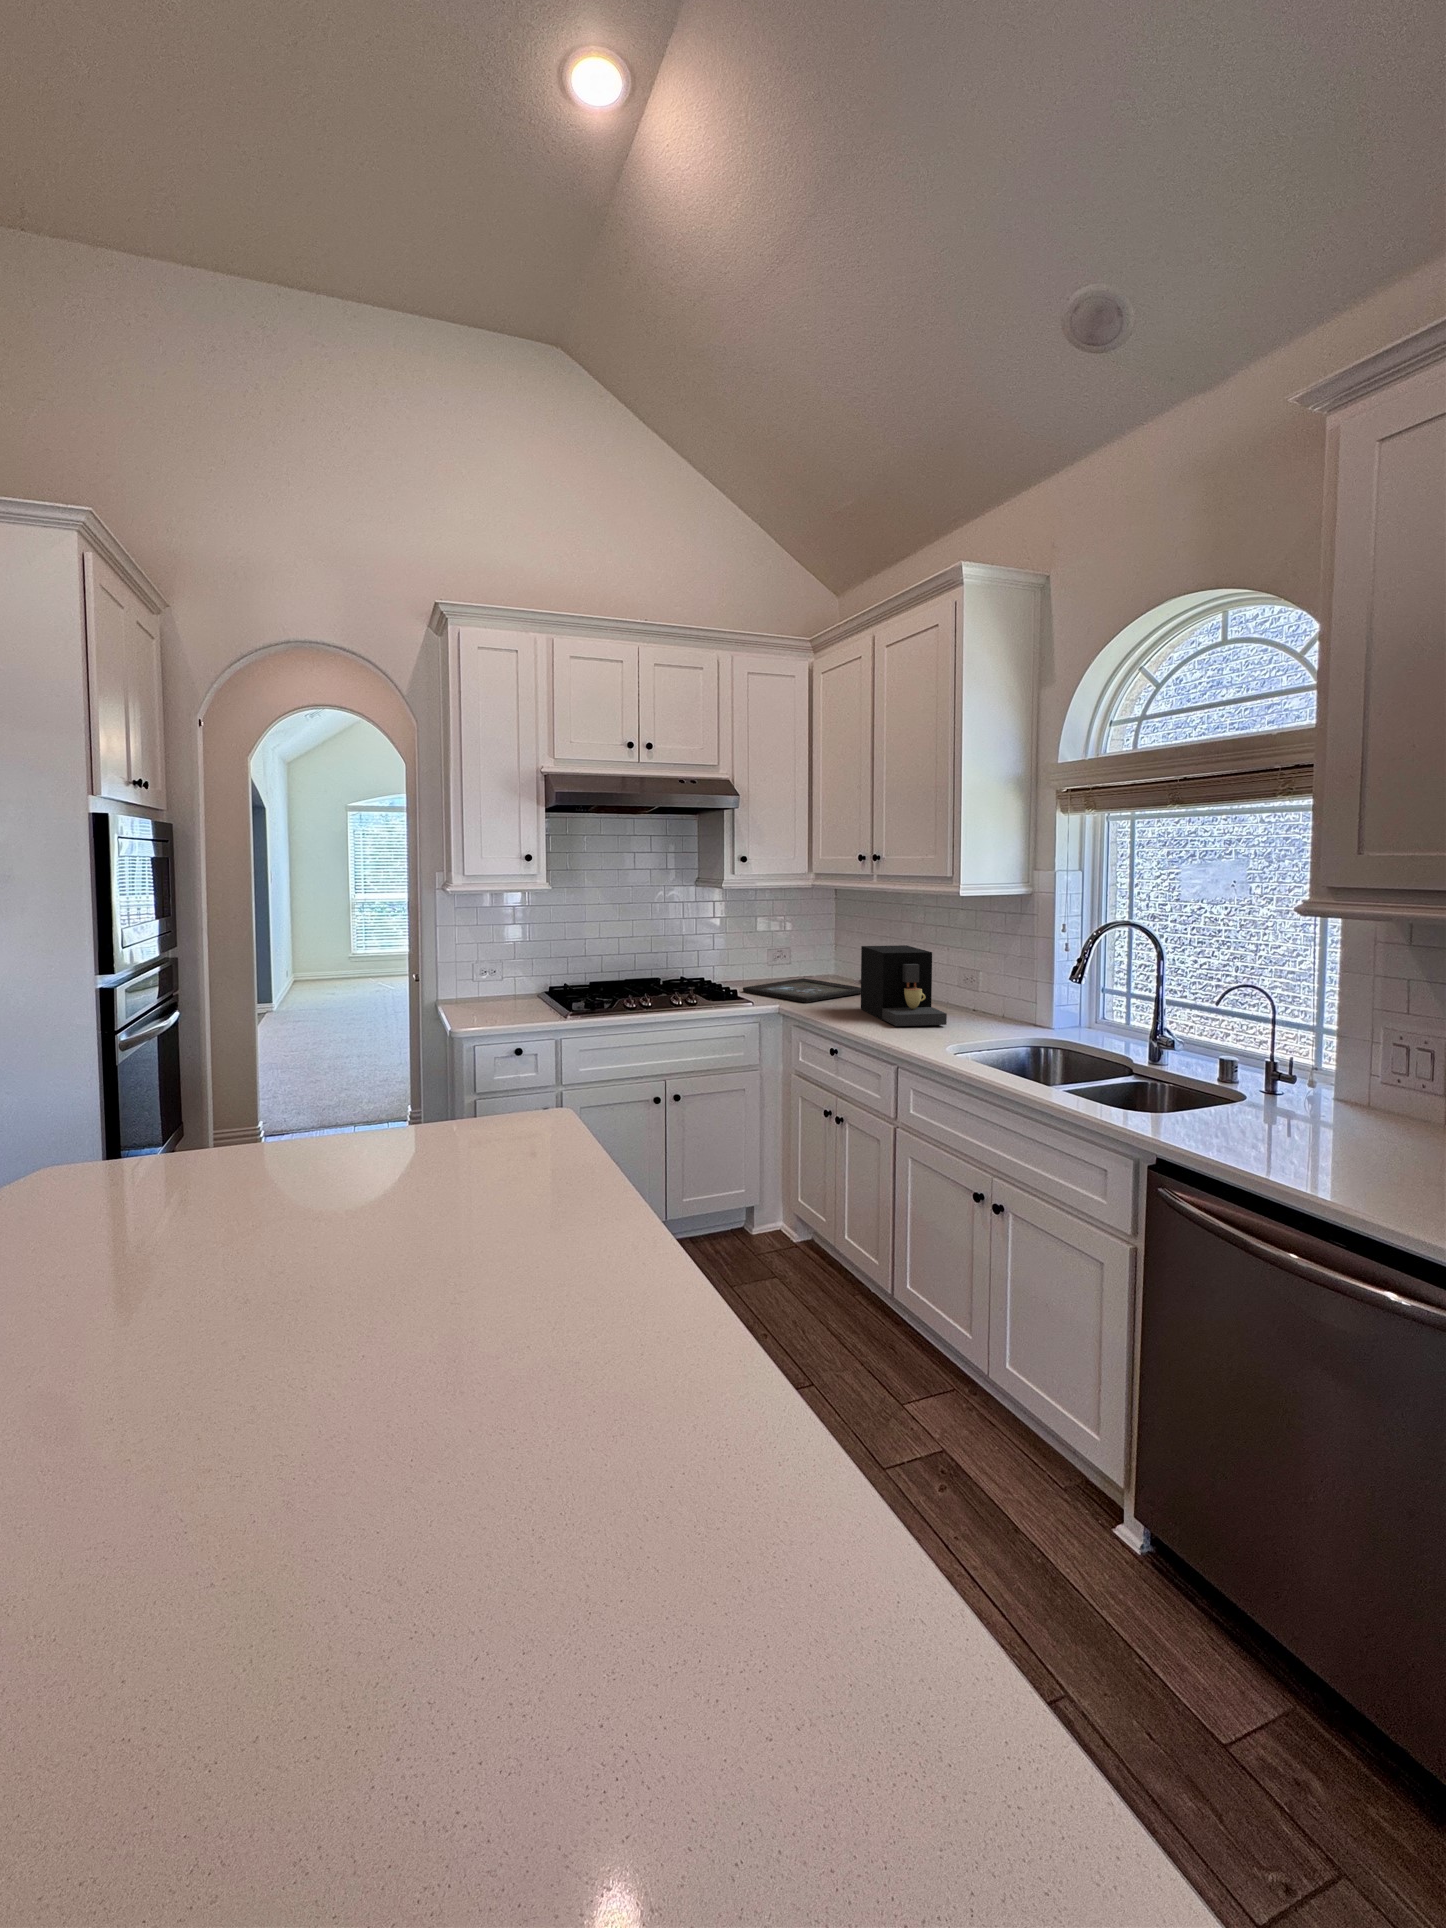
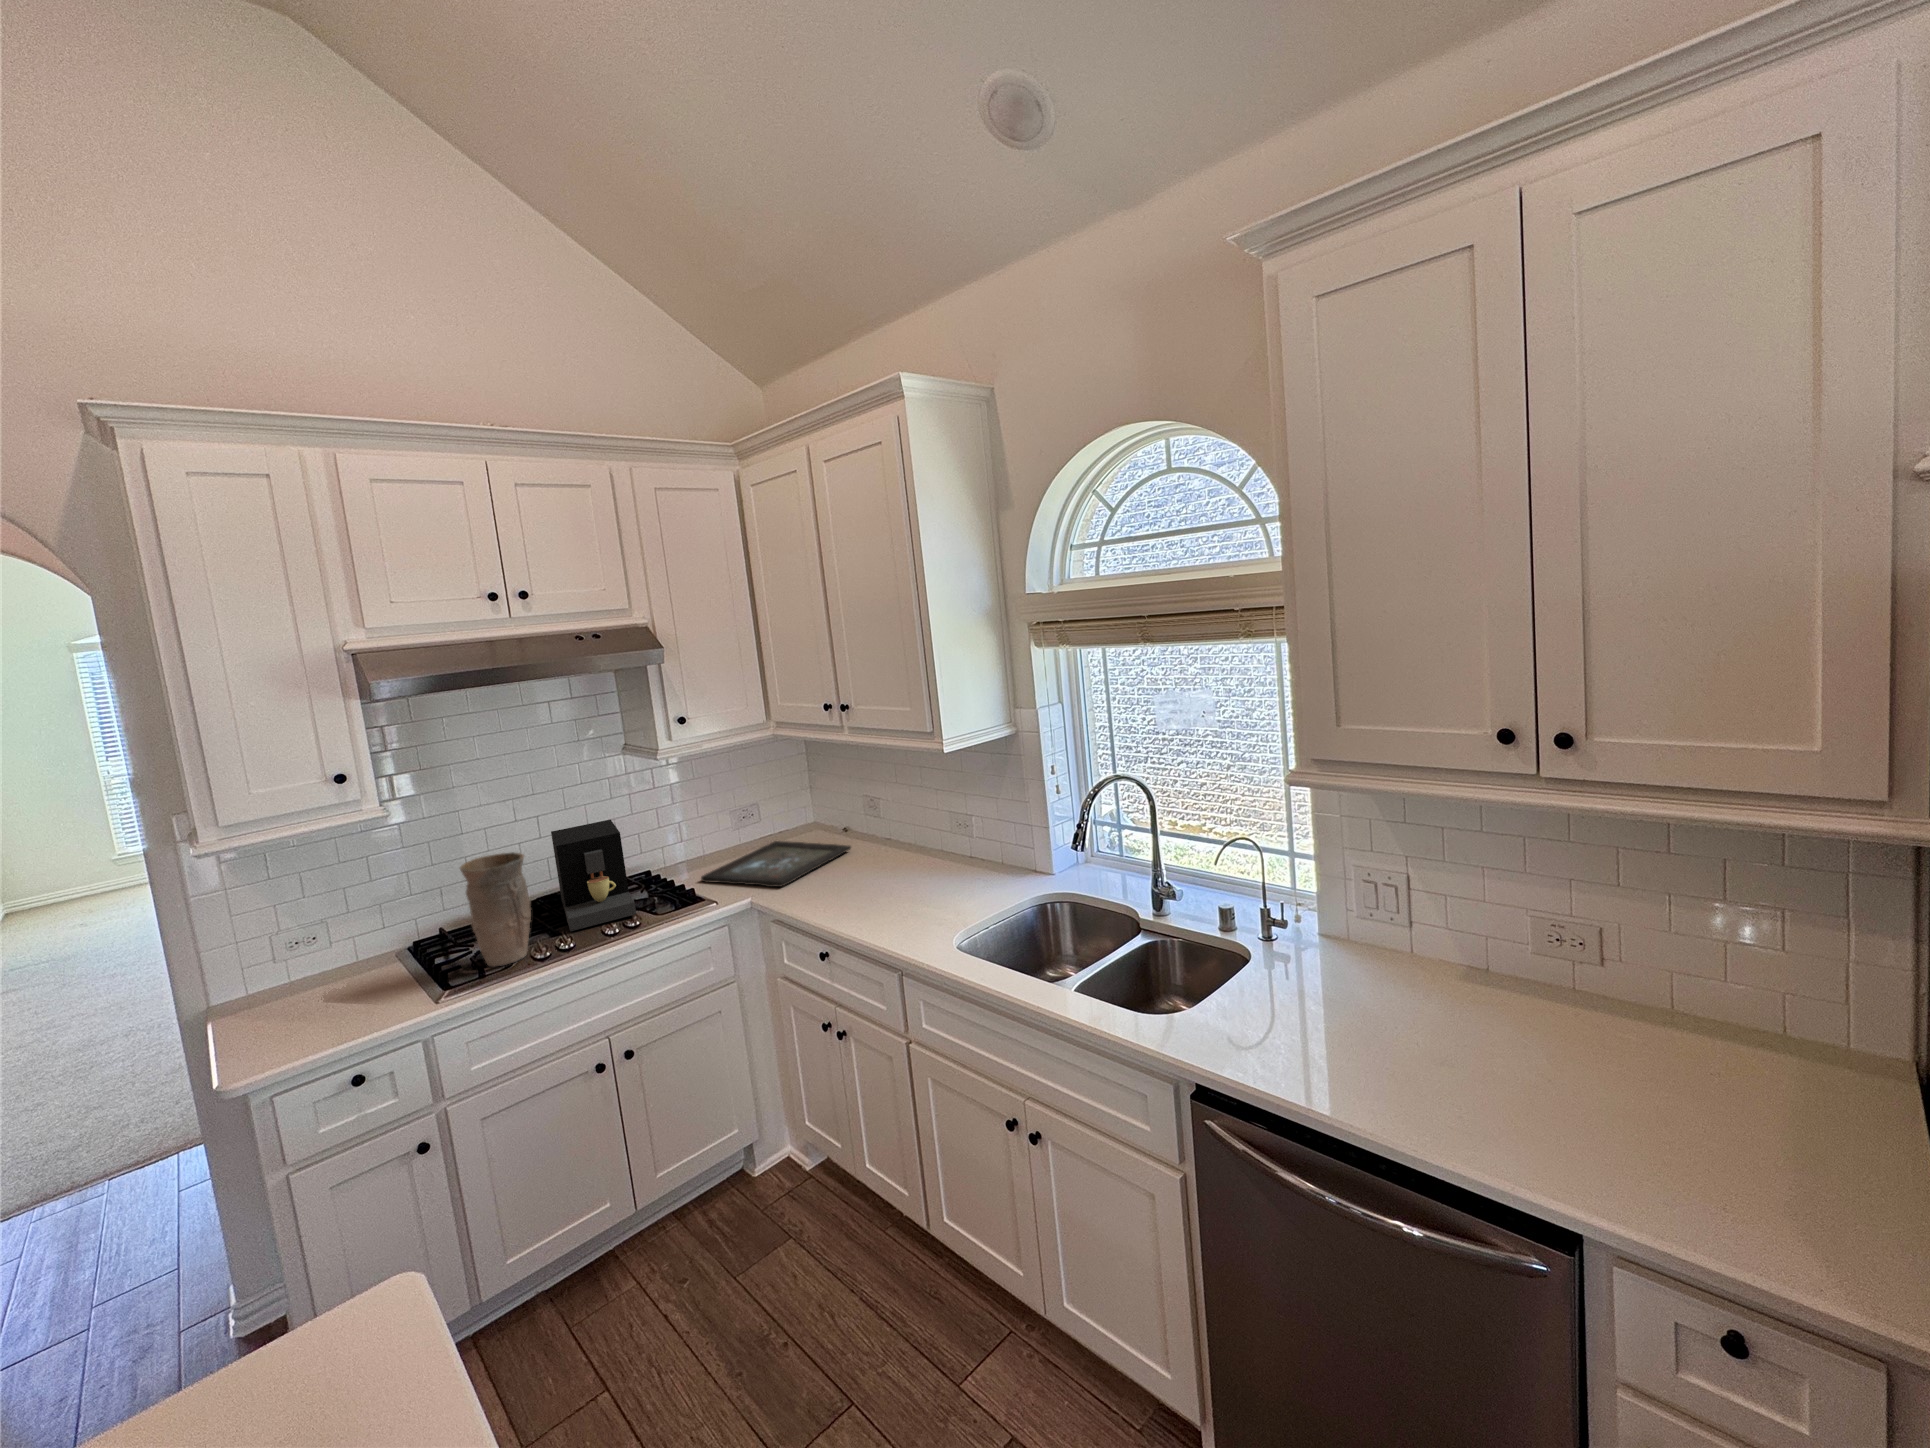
vase: none [589,929,629,1007] -> present [460,852,531,967]
coffee maker: present [861,945,947,1026] -> present [551,820,636,931]

